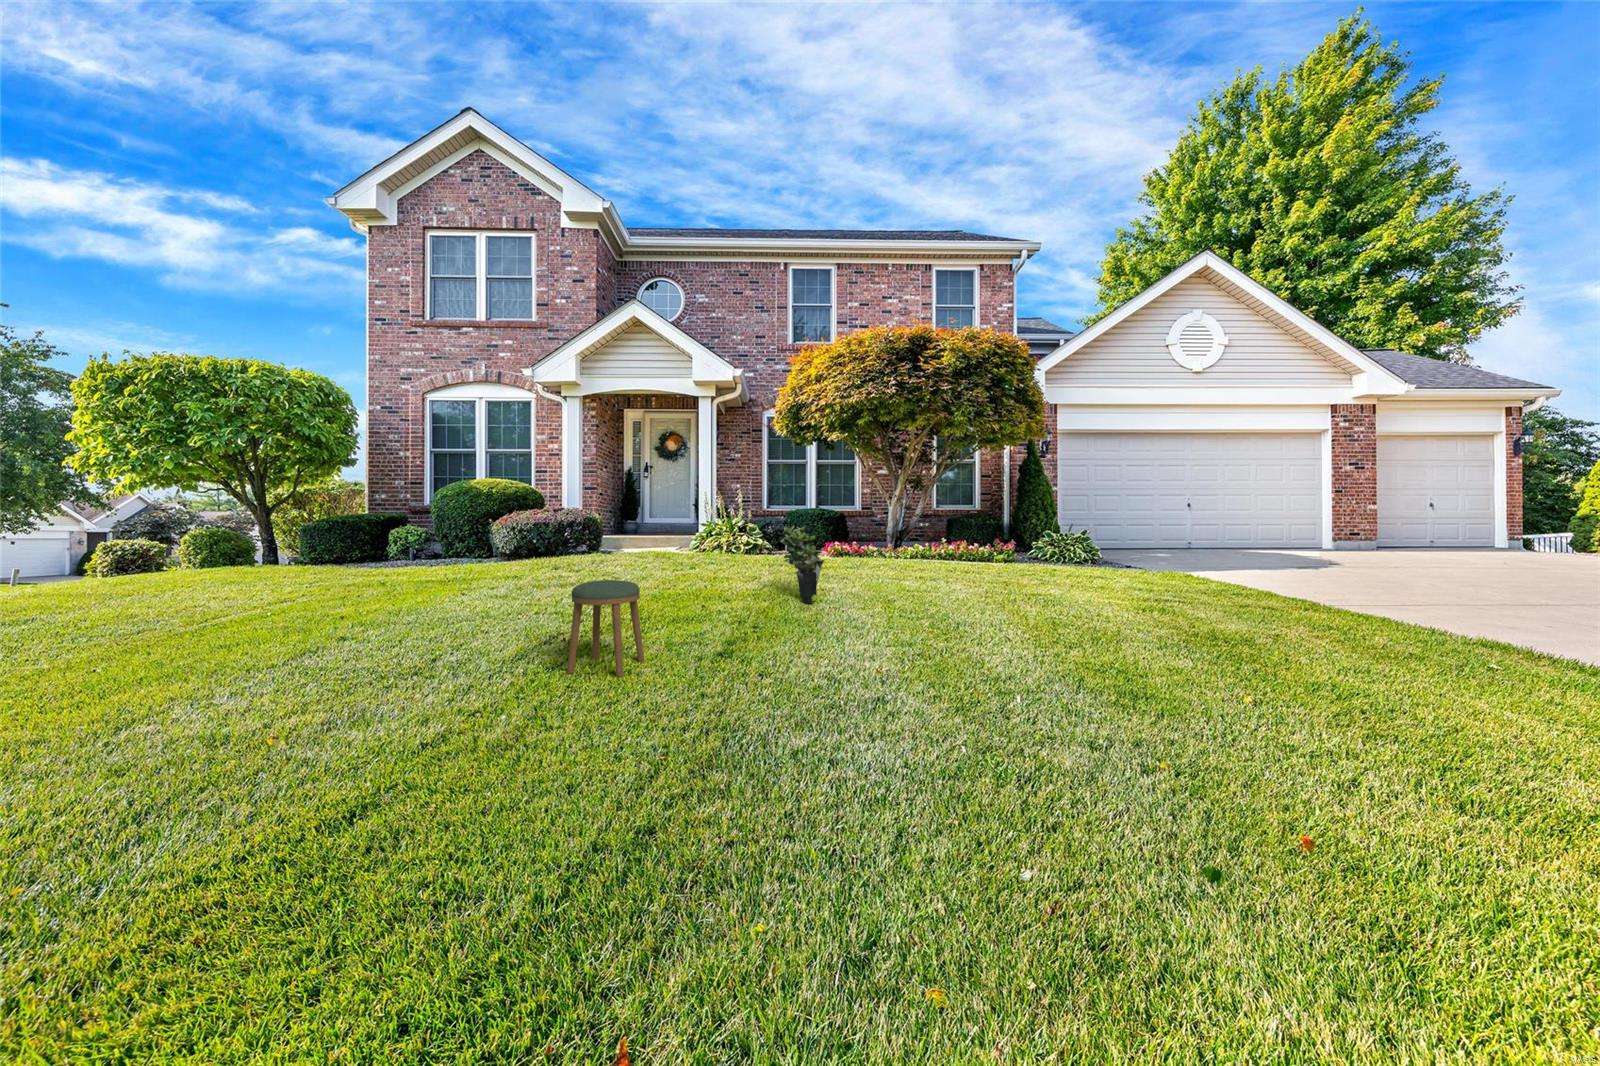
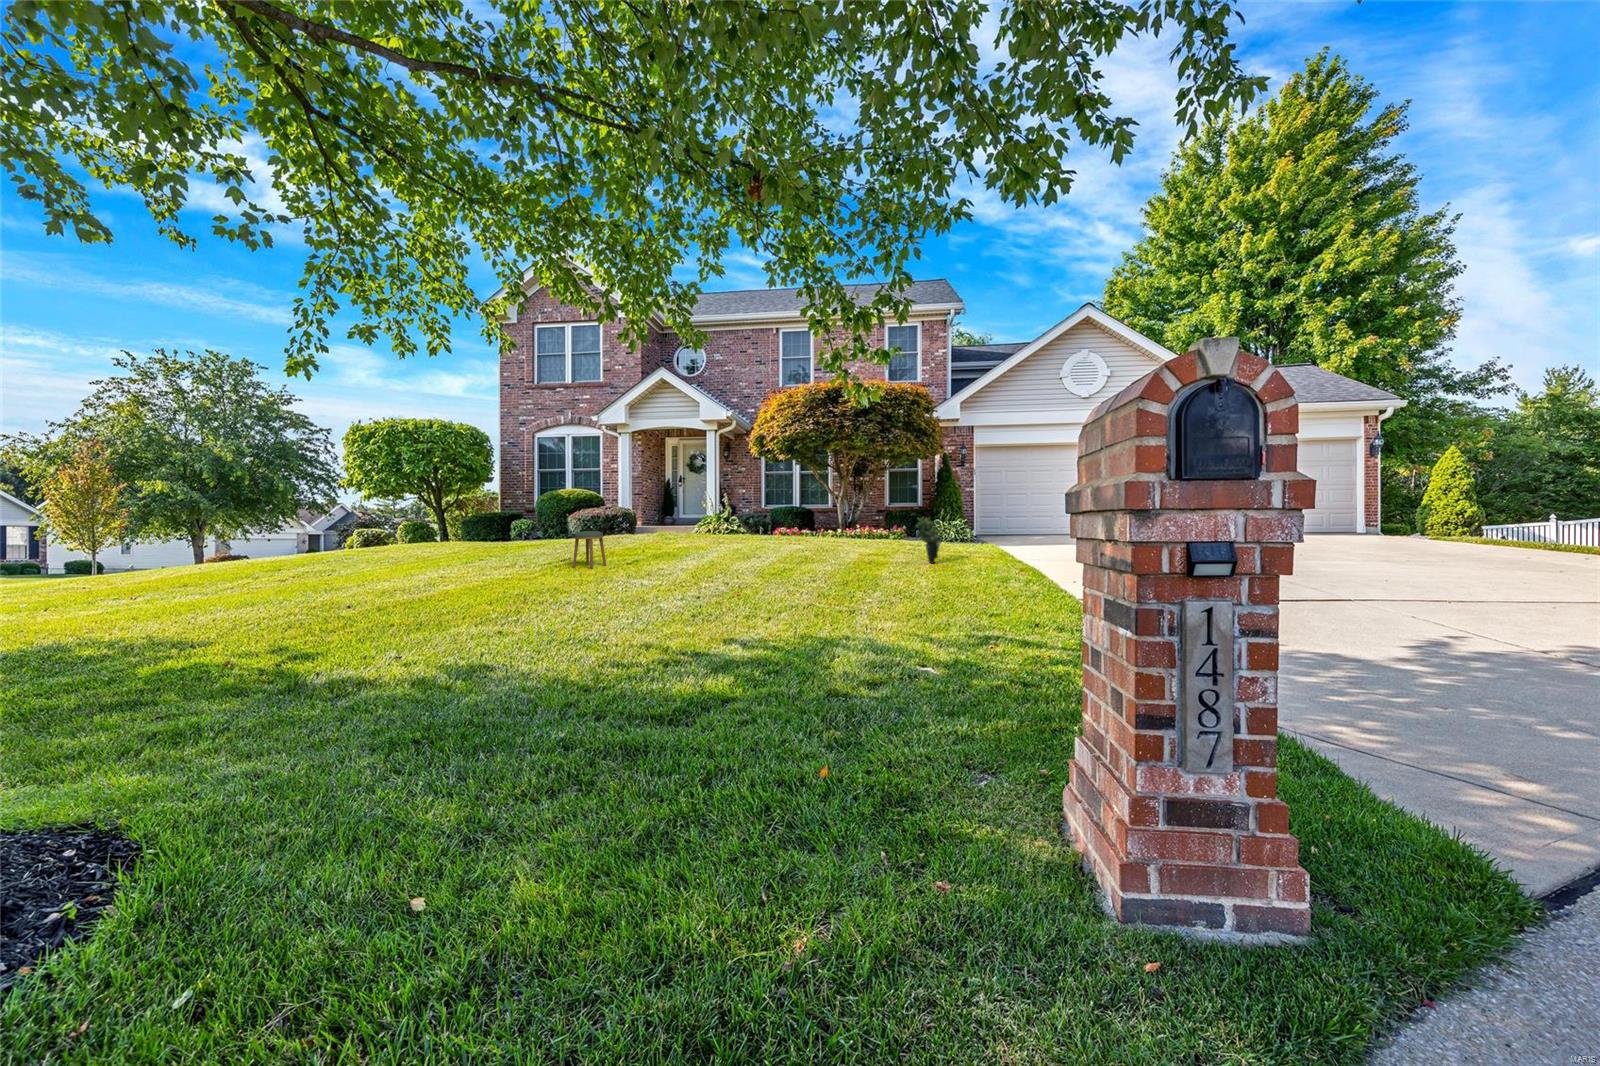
potted plant: present [781,526,824,604] -> present [916,518,942,563]

